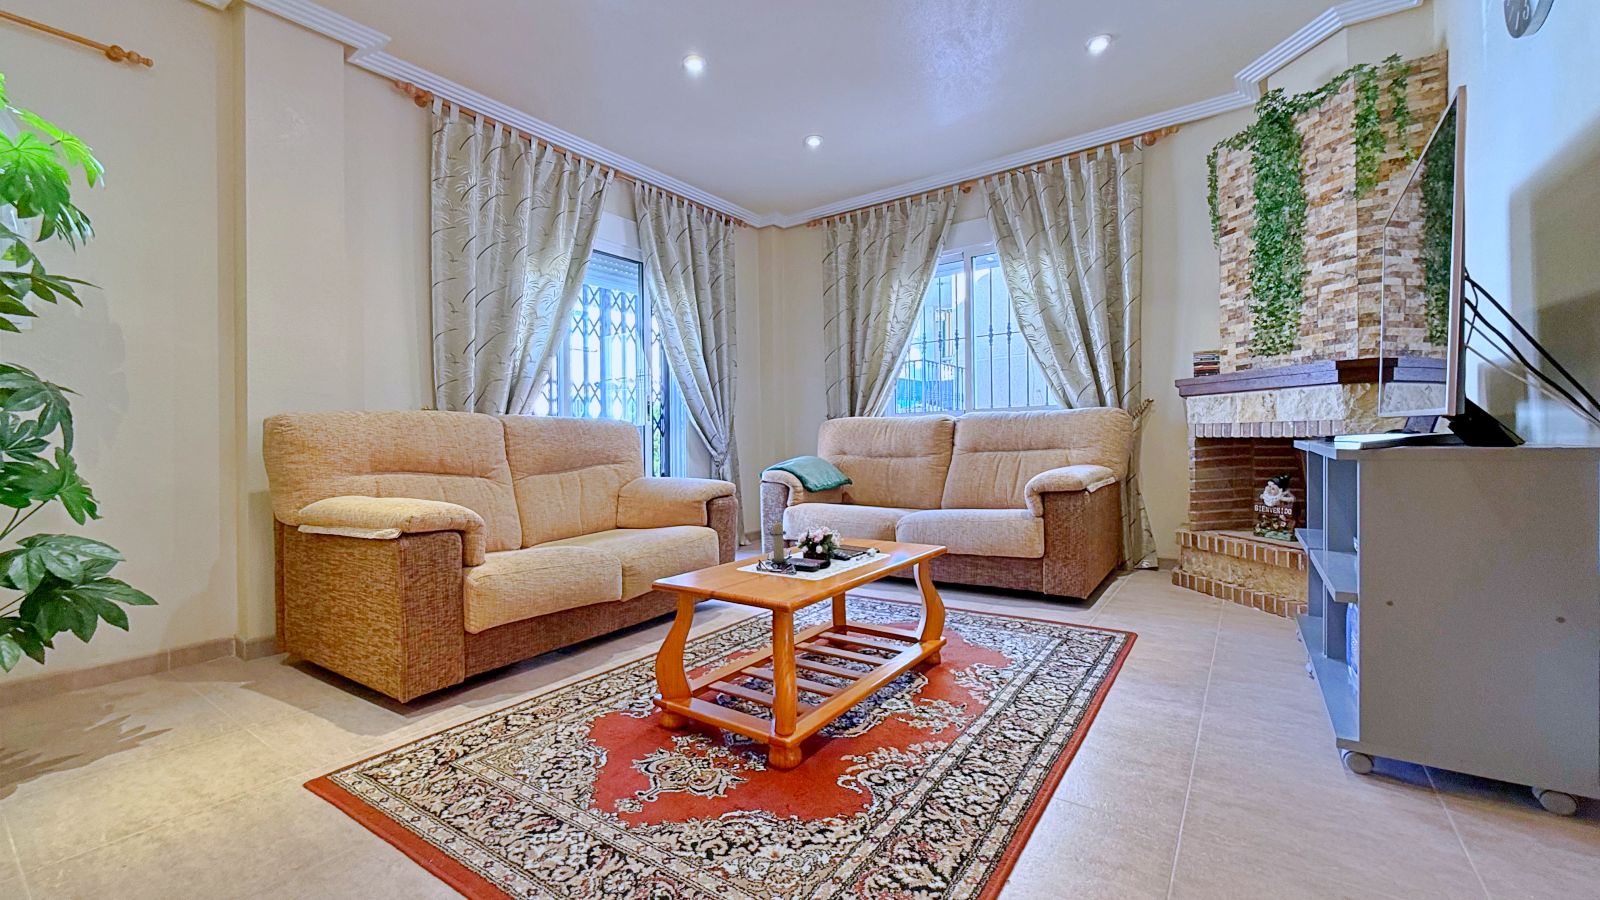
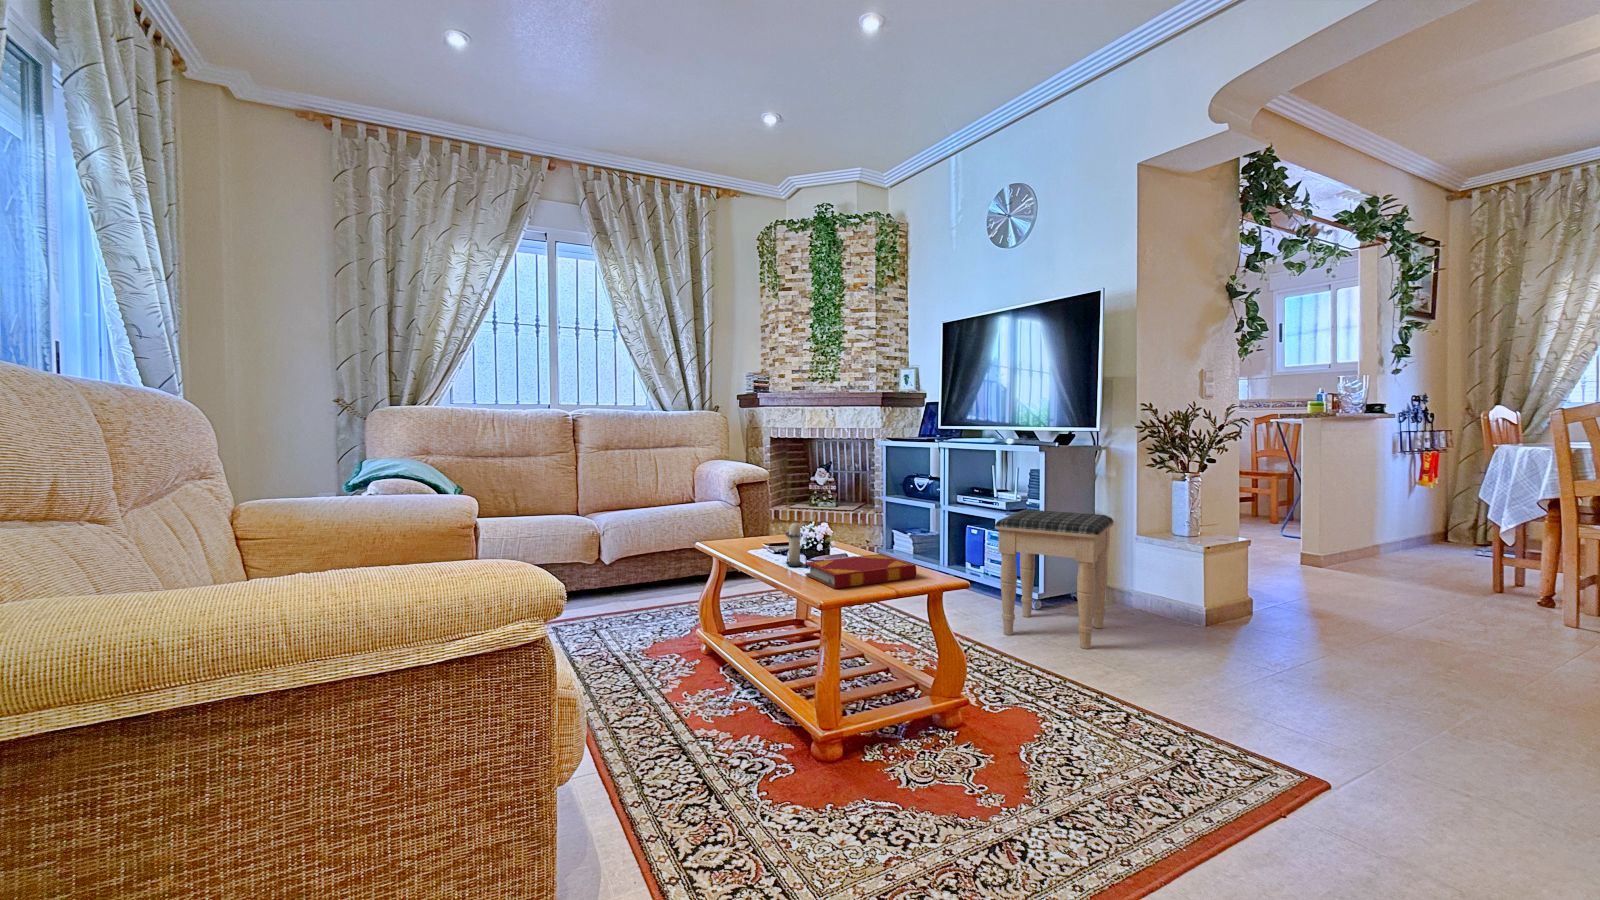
hardback book: none [702,557,810,589] -> present [805,554,916,589]
footstool: none [1110,564,1389,837] -> present [995,510,1114,649]

